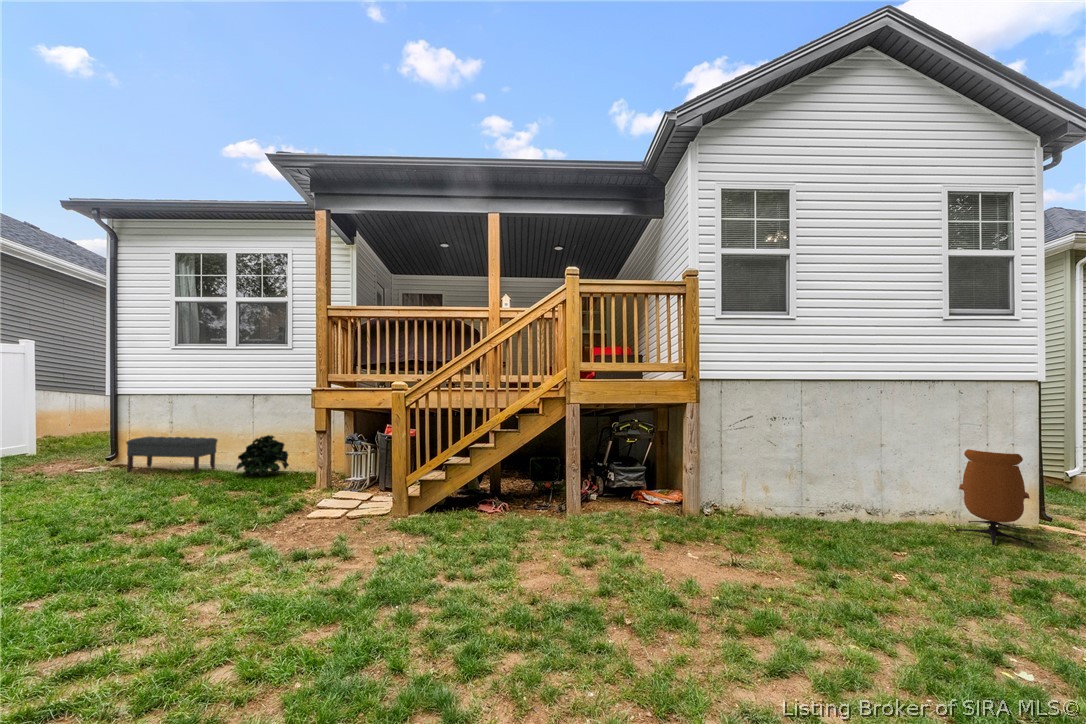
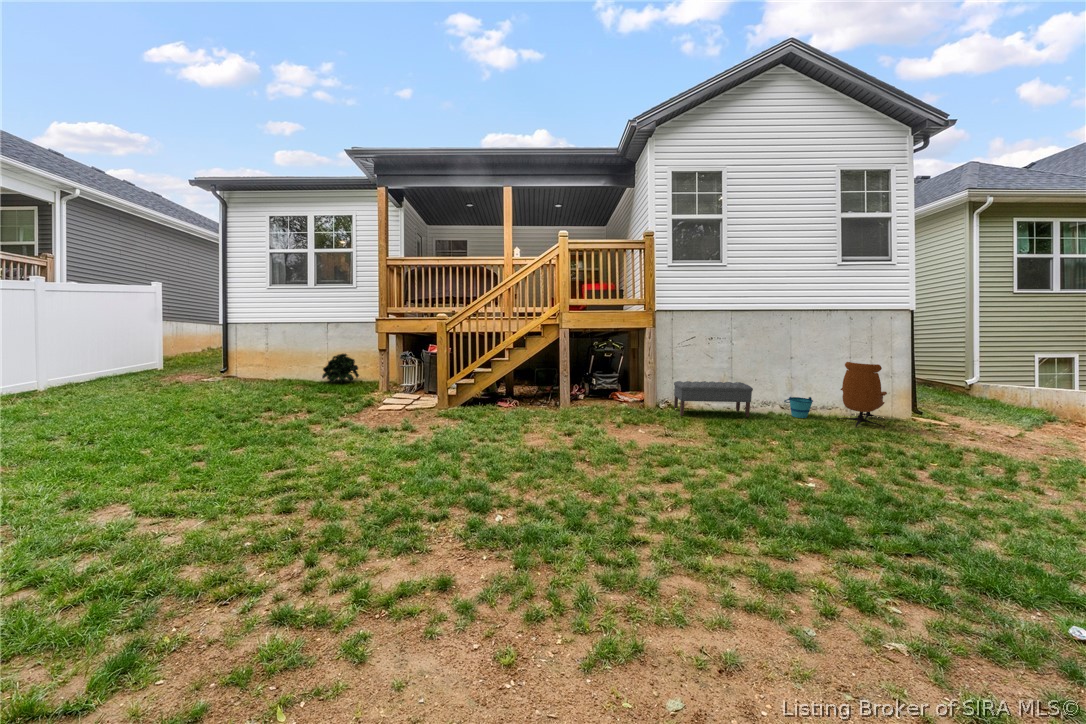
bench: present [126,436,217,473] -> present [674,381,753,417]
bucket: none [876,498,920,529] -> present [784,397,813,418]

